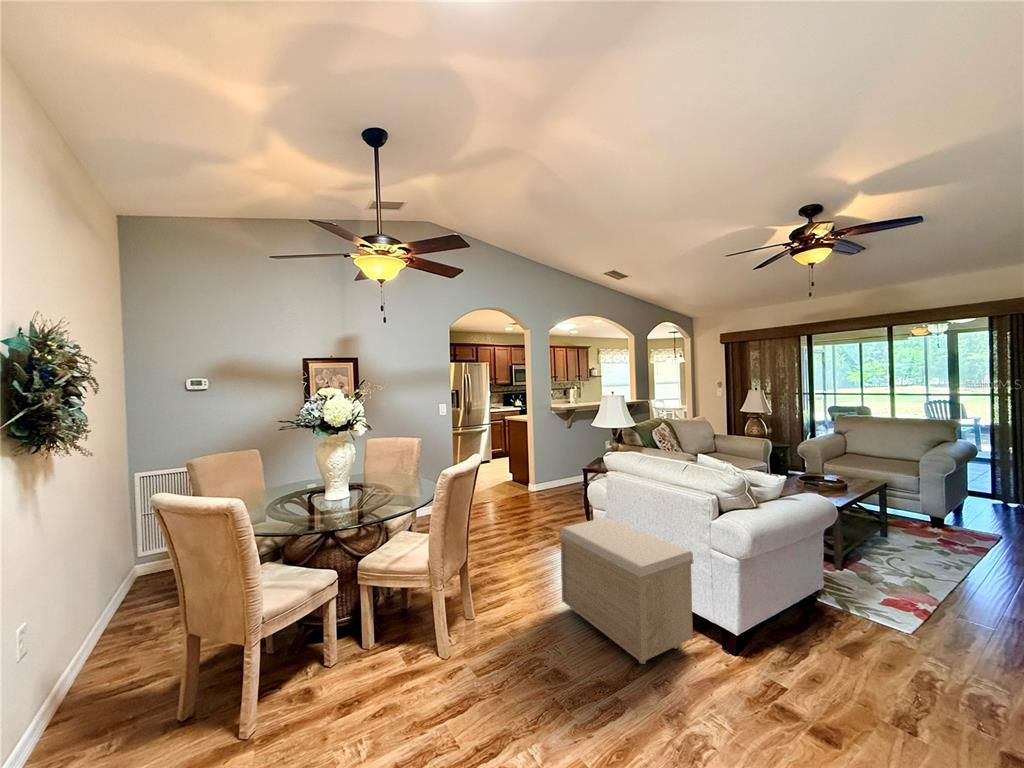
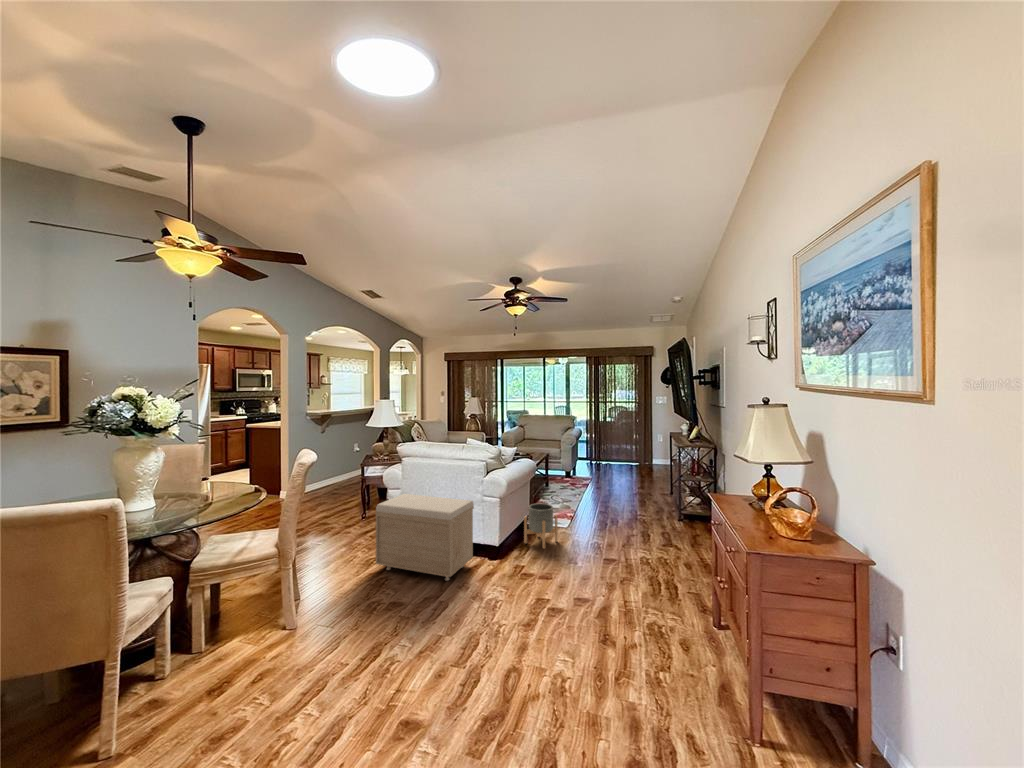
planter: none [801,576,878,665] -> present [524,504,558,548]

